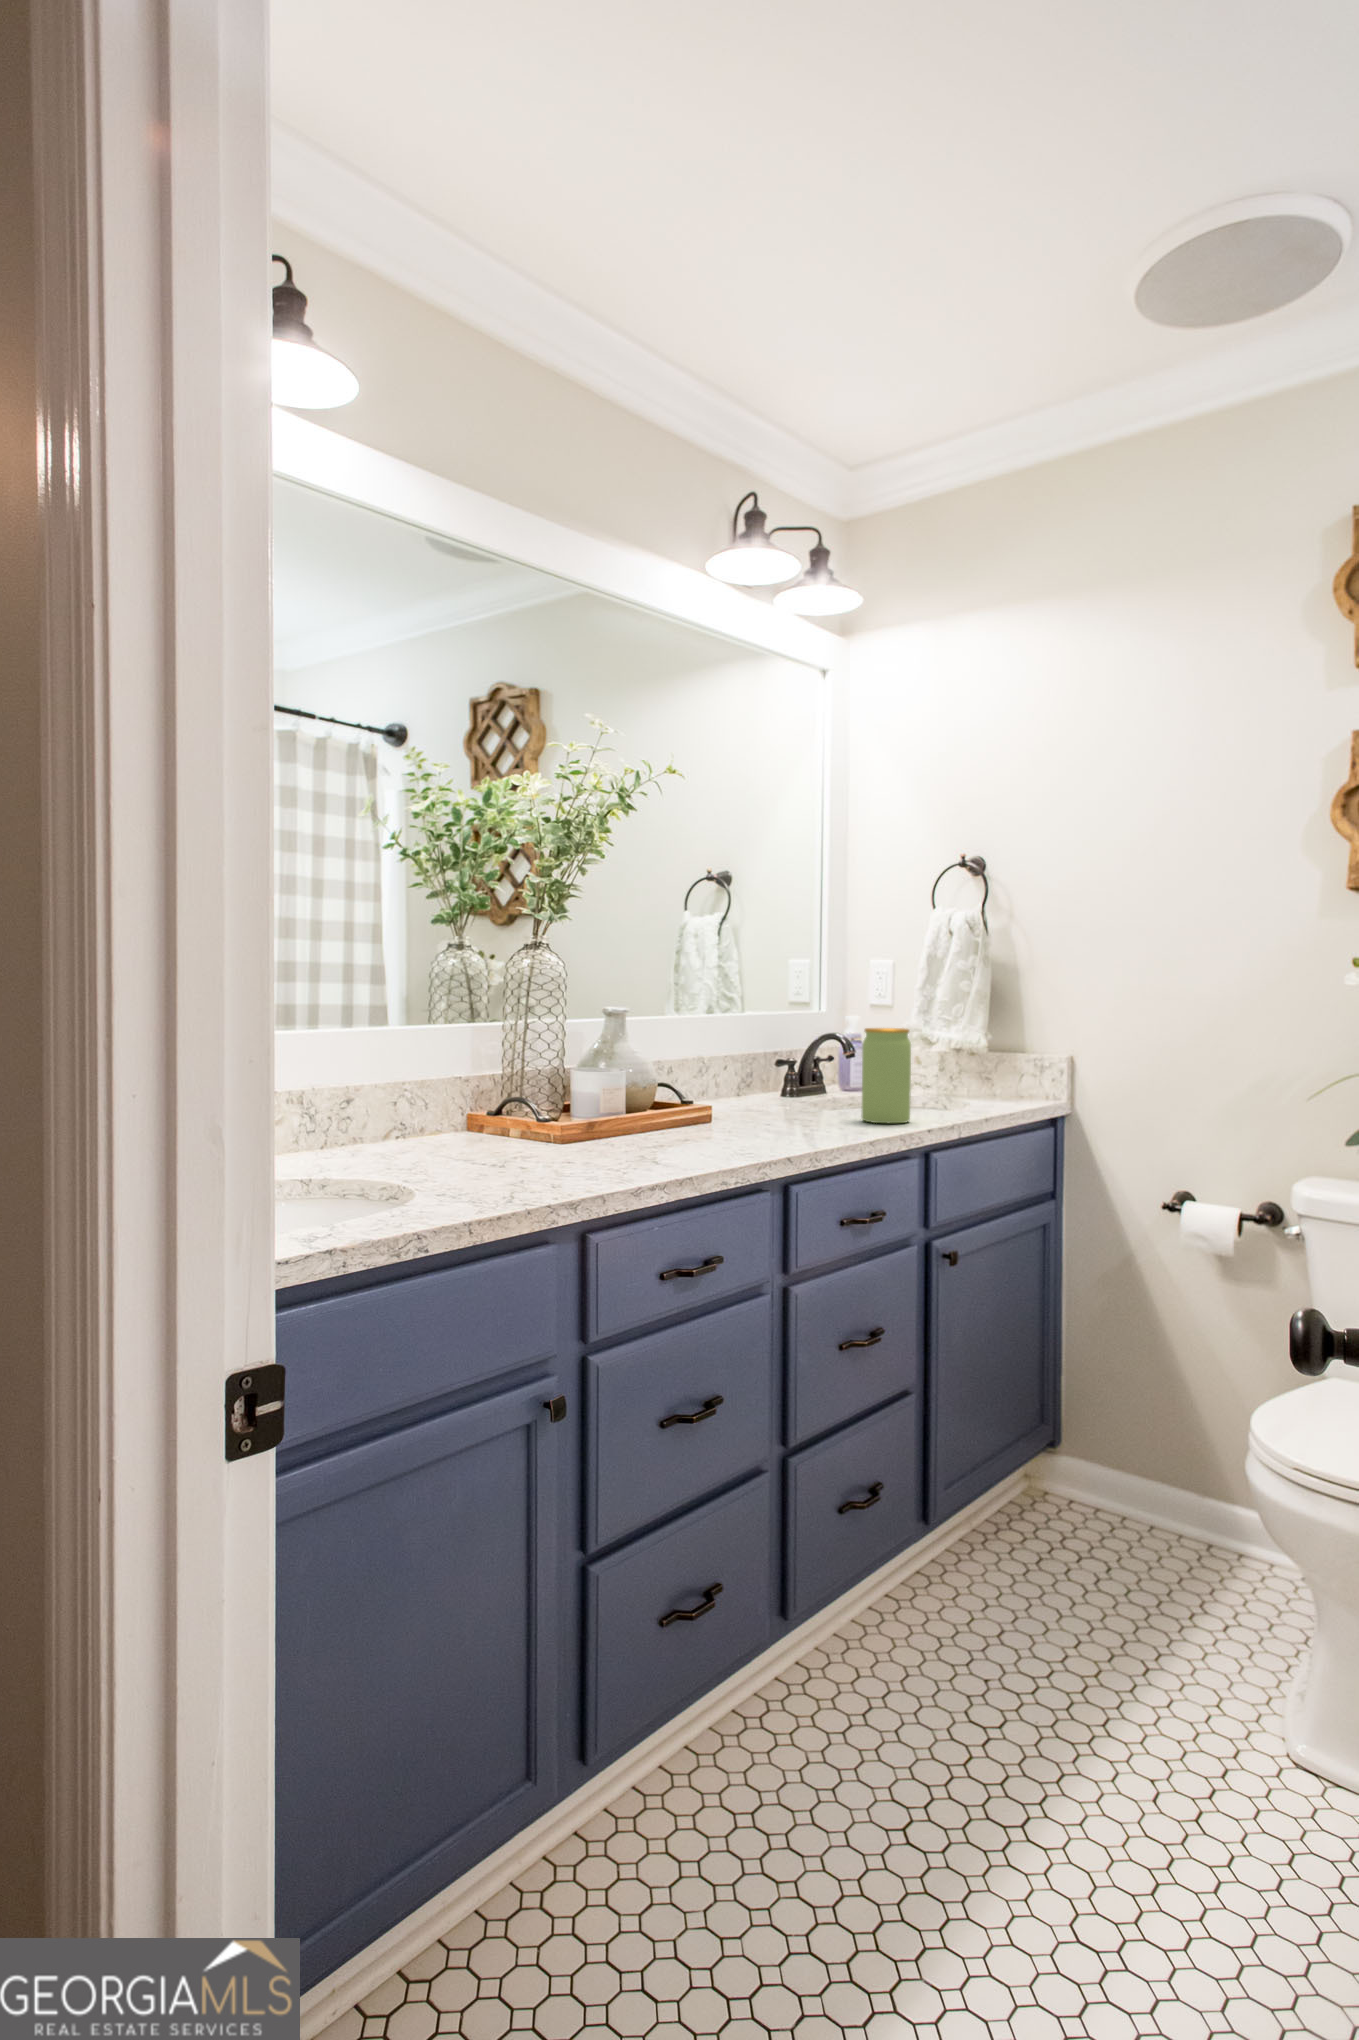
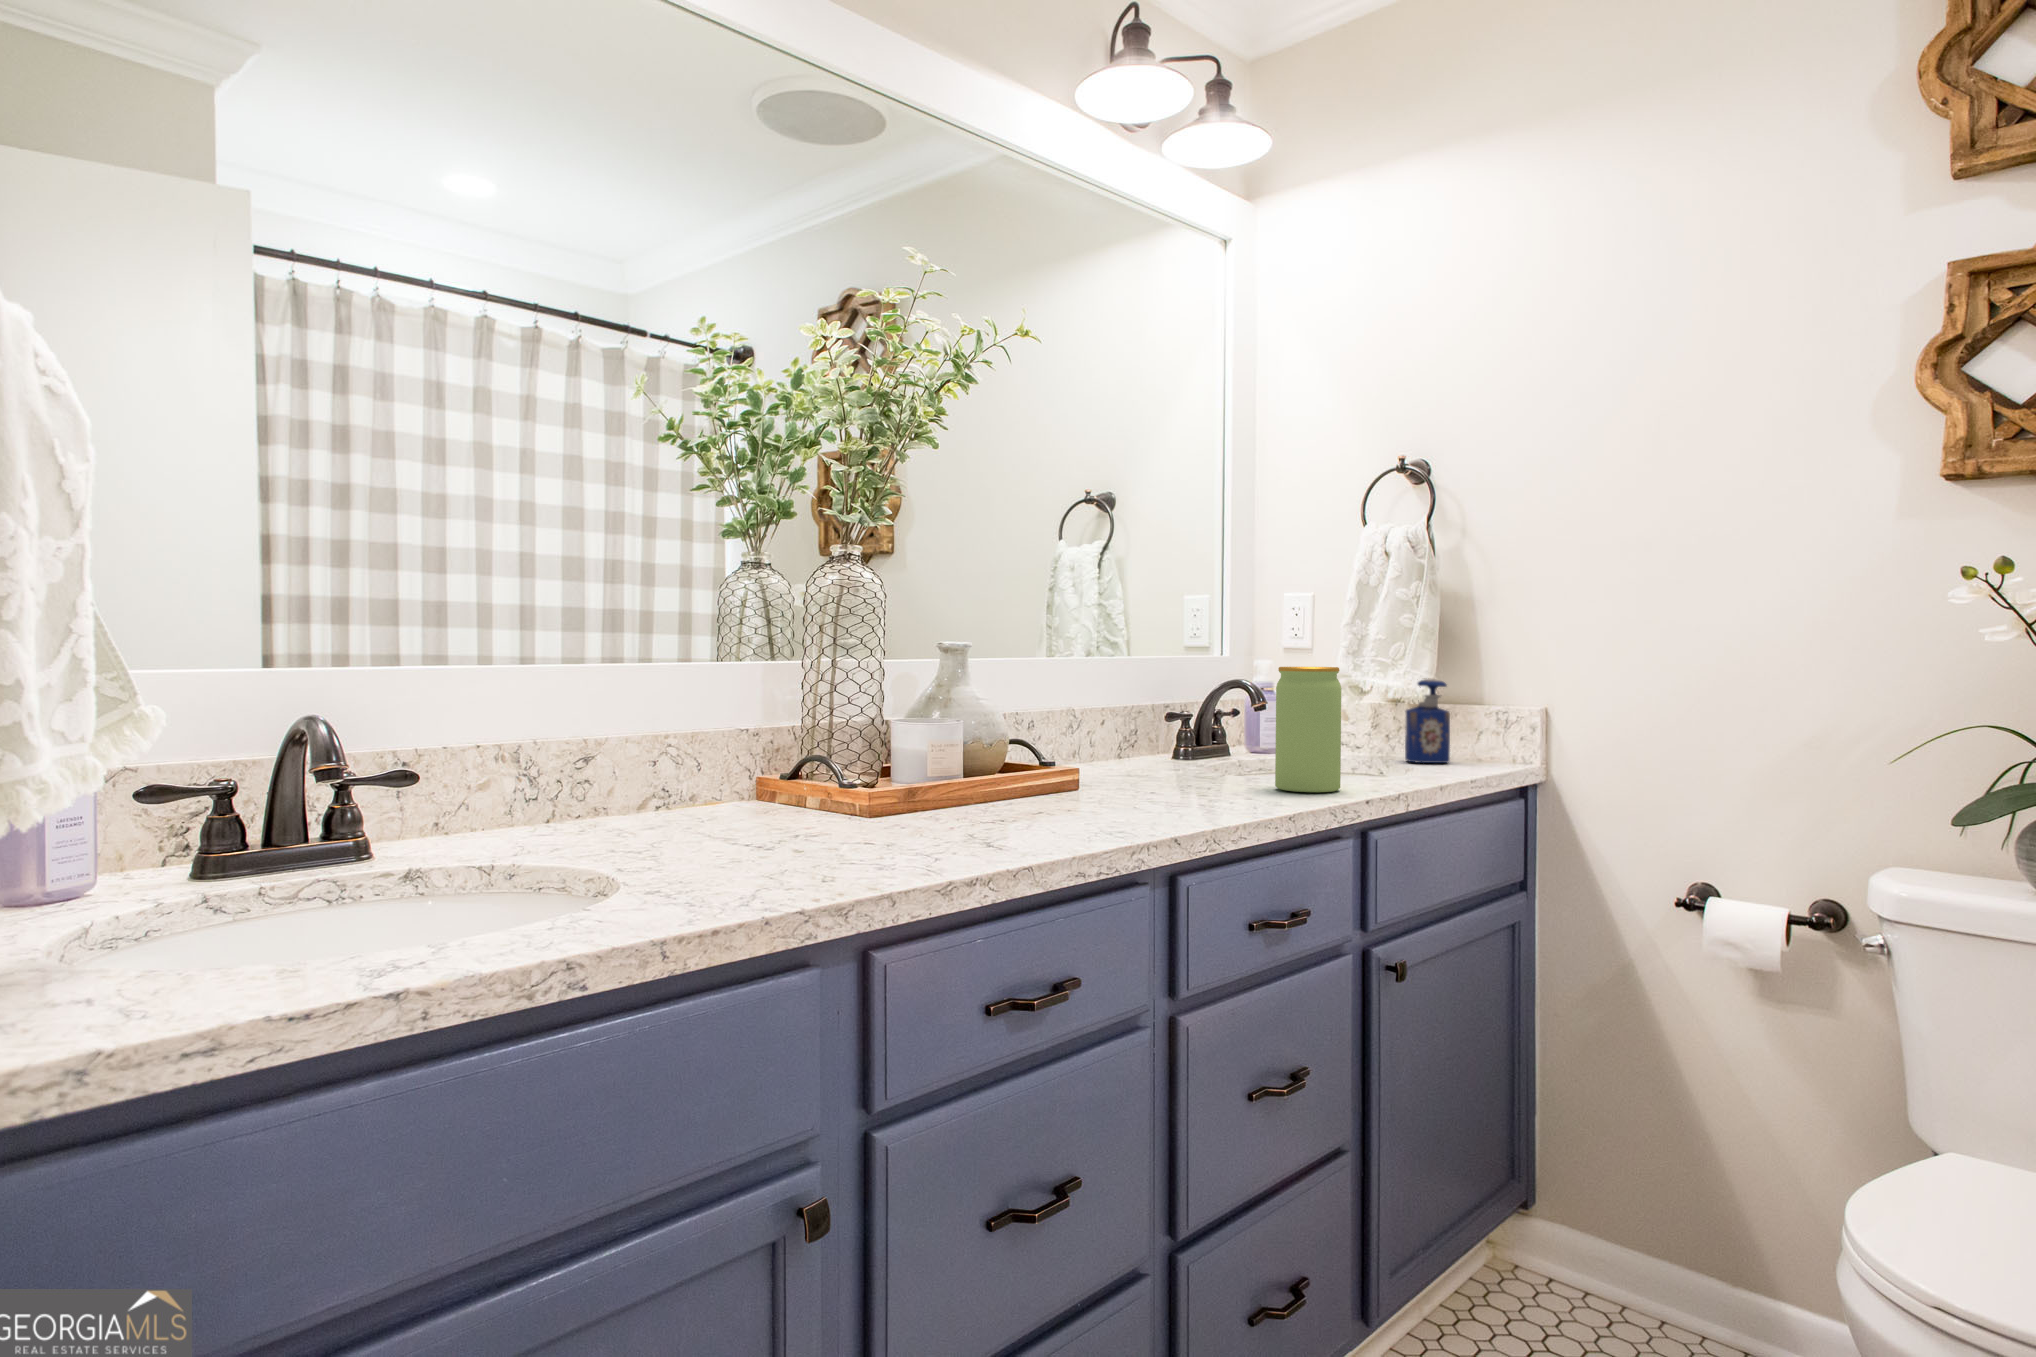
perfume bottle: none [963,1033,997,1100] -> present [1405,678,1450,763]

